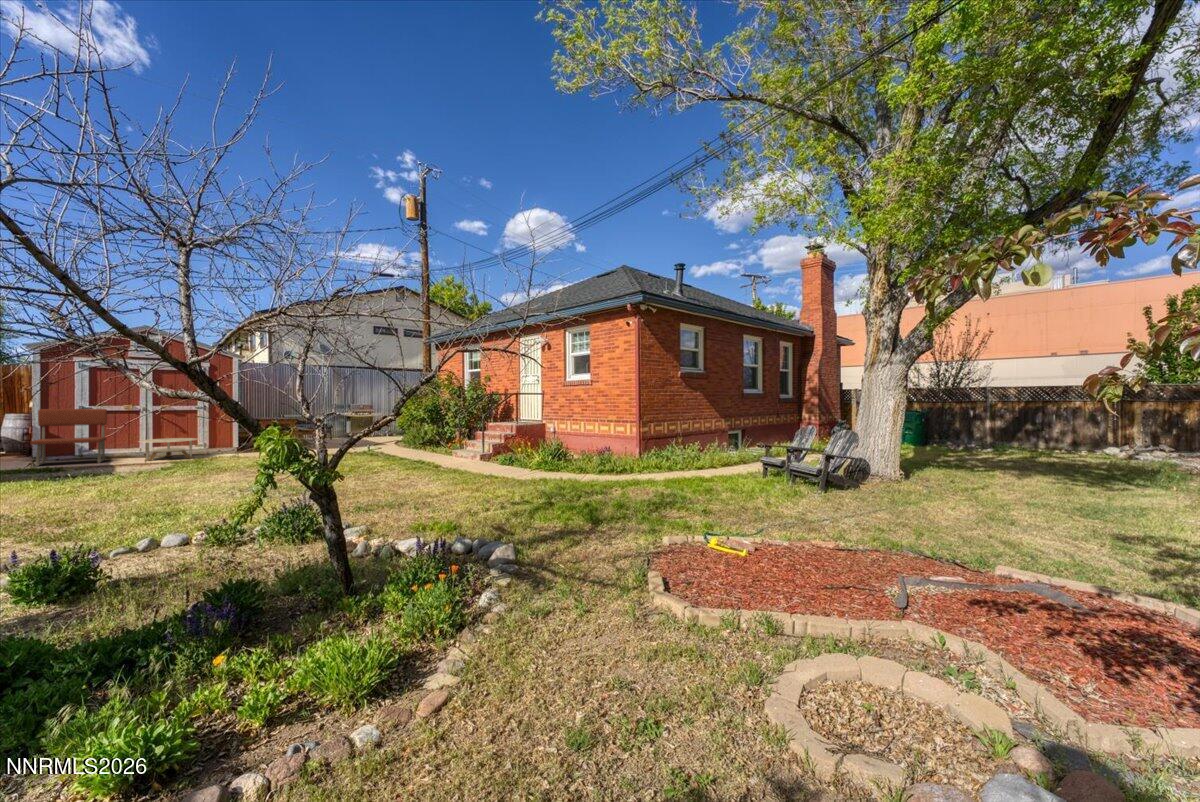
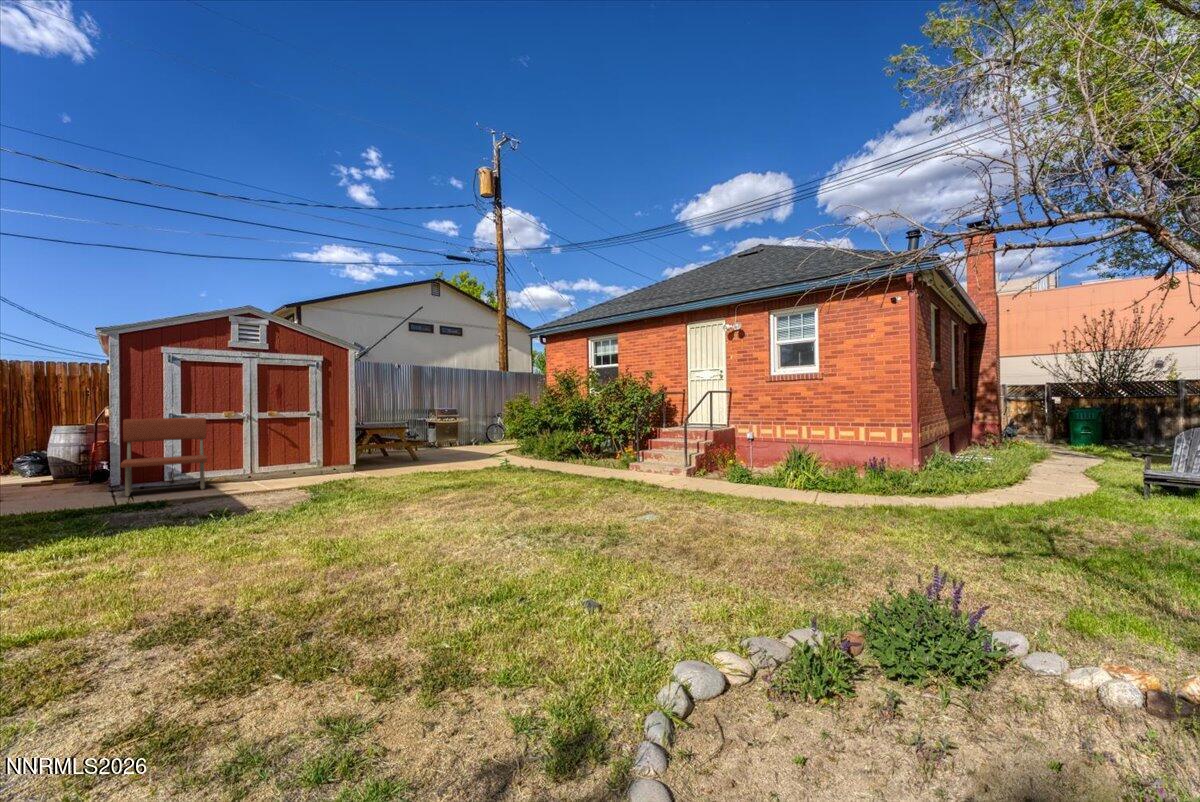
round table: present [139,438,197,461] -> none [248,454,317,486]

